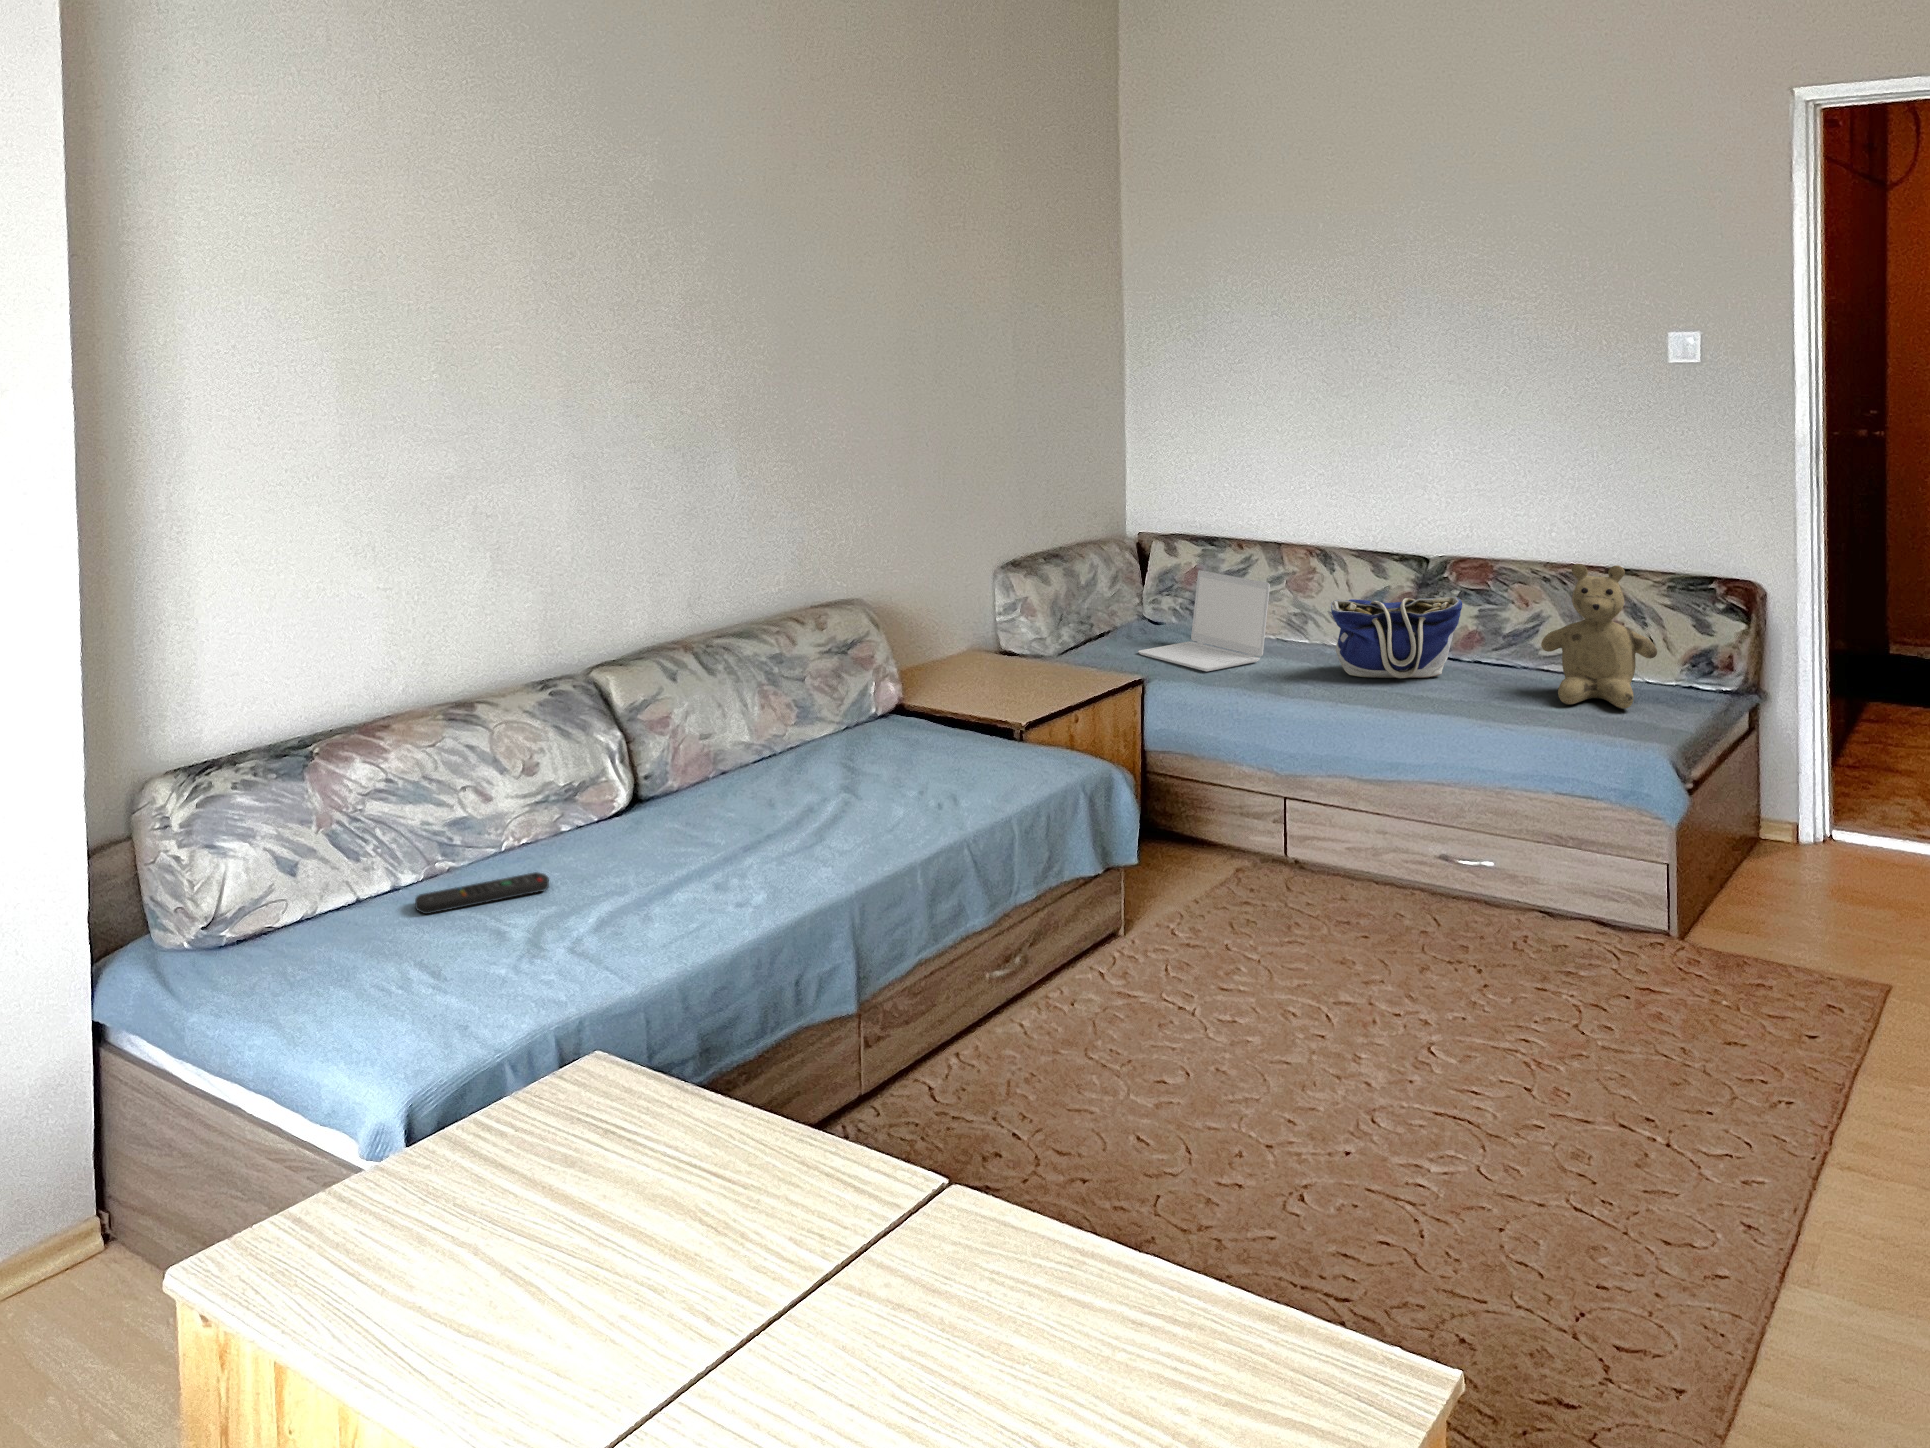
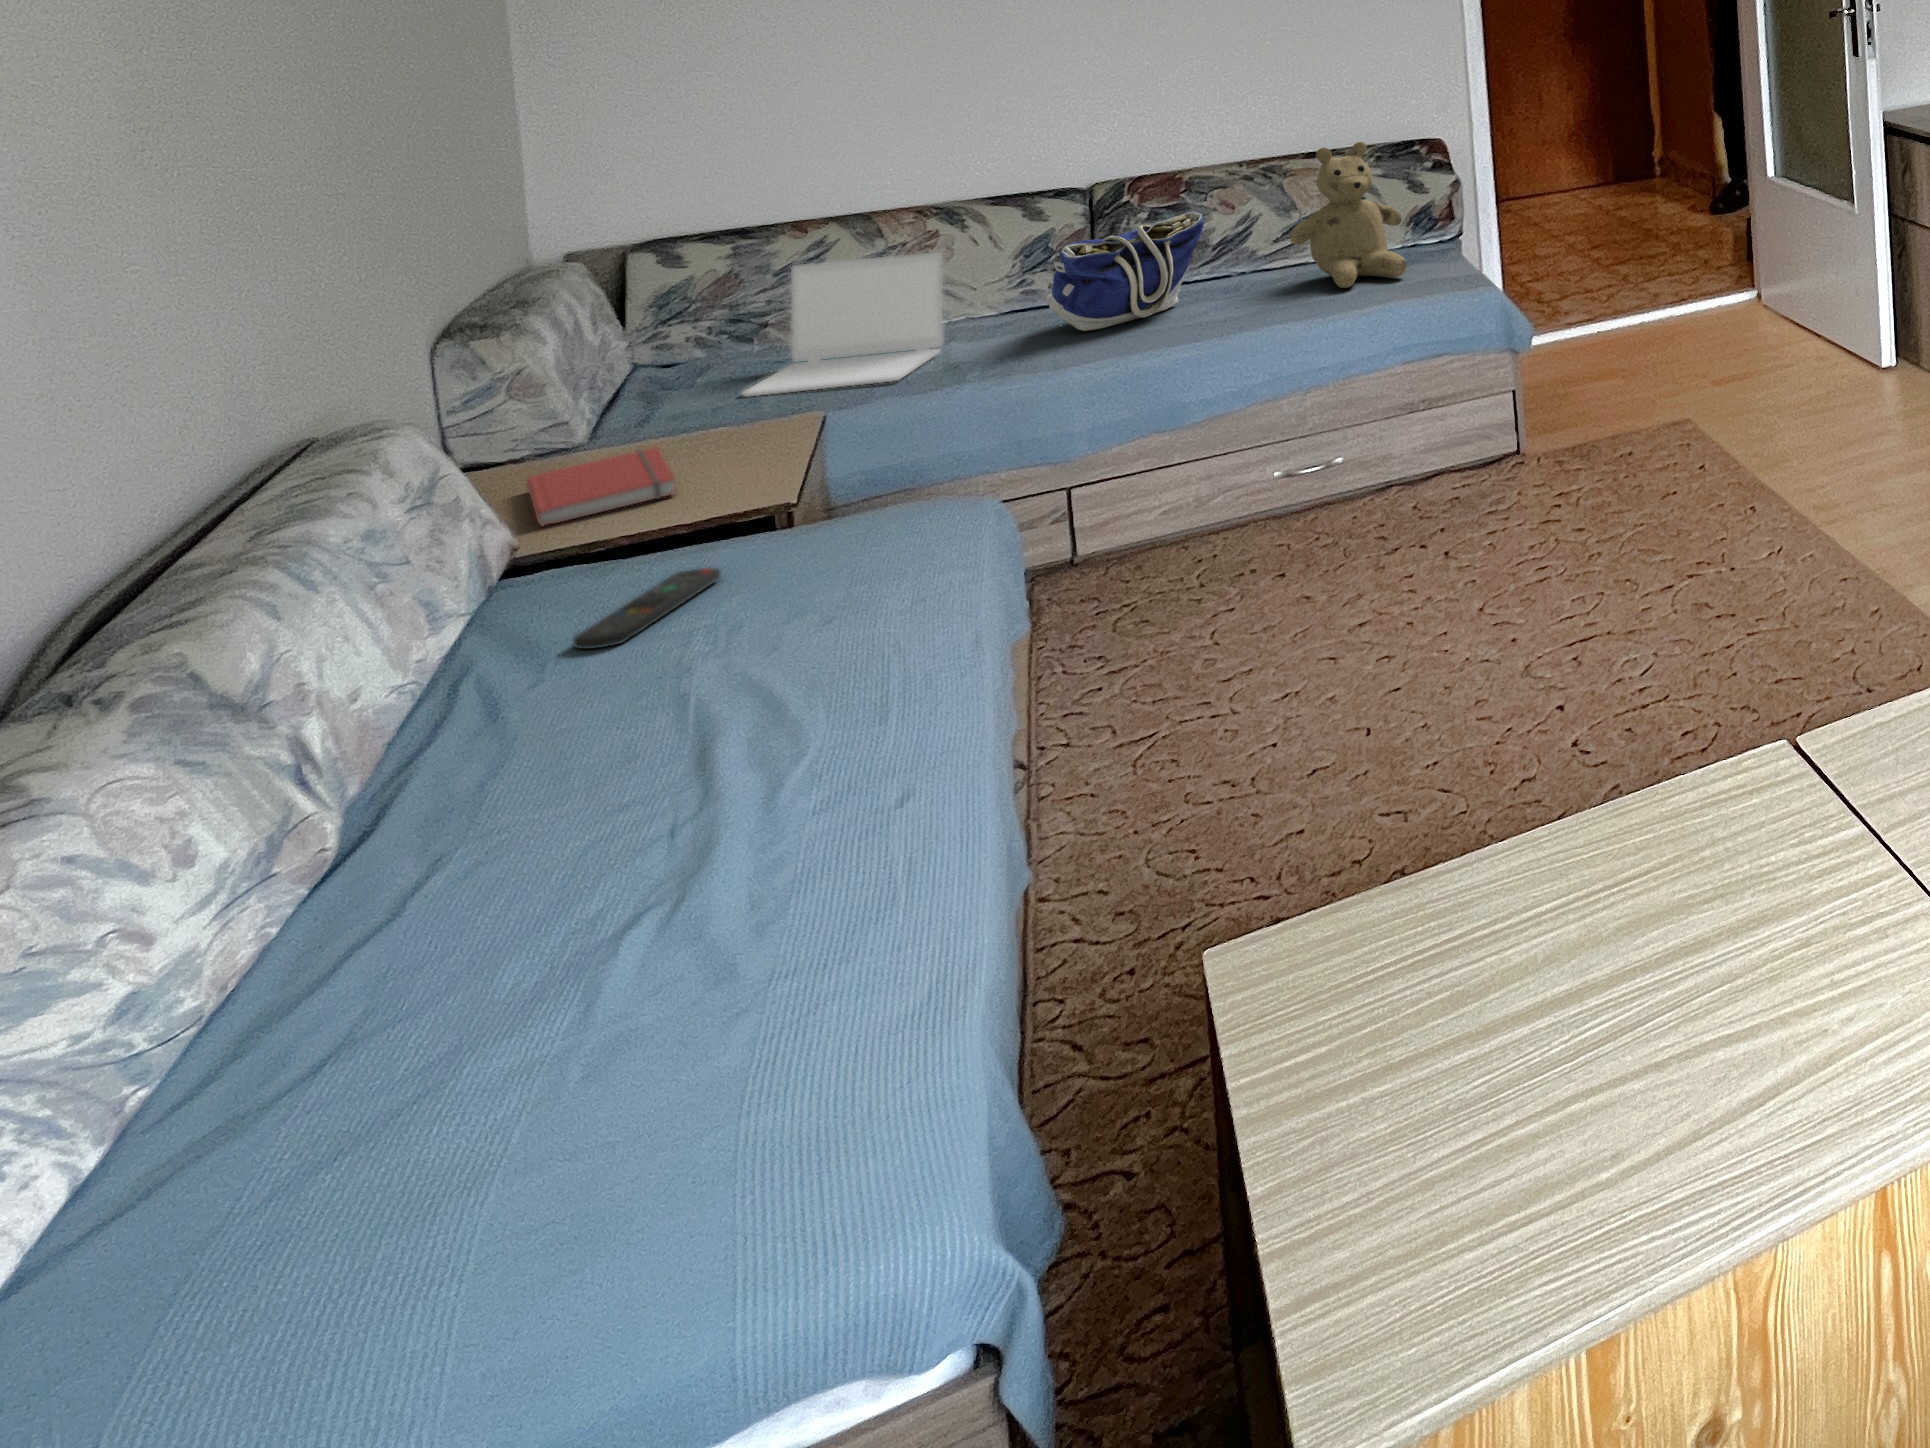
book: none [942,663,1038,698] -> present [527,447,676,526]
remote control: present [415,872,549,914] -> present [573,568,721,649]

